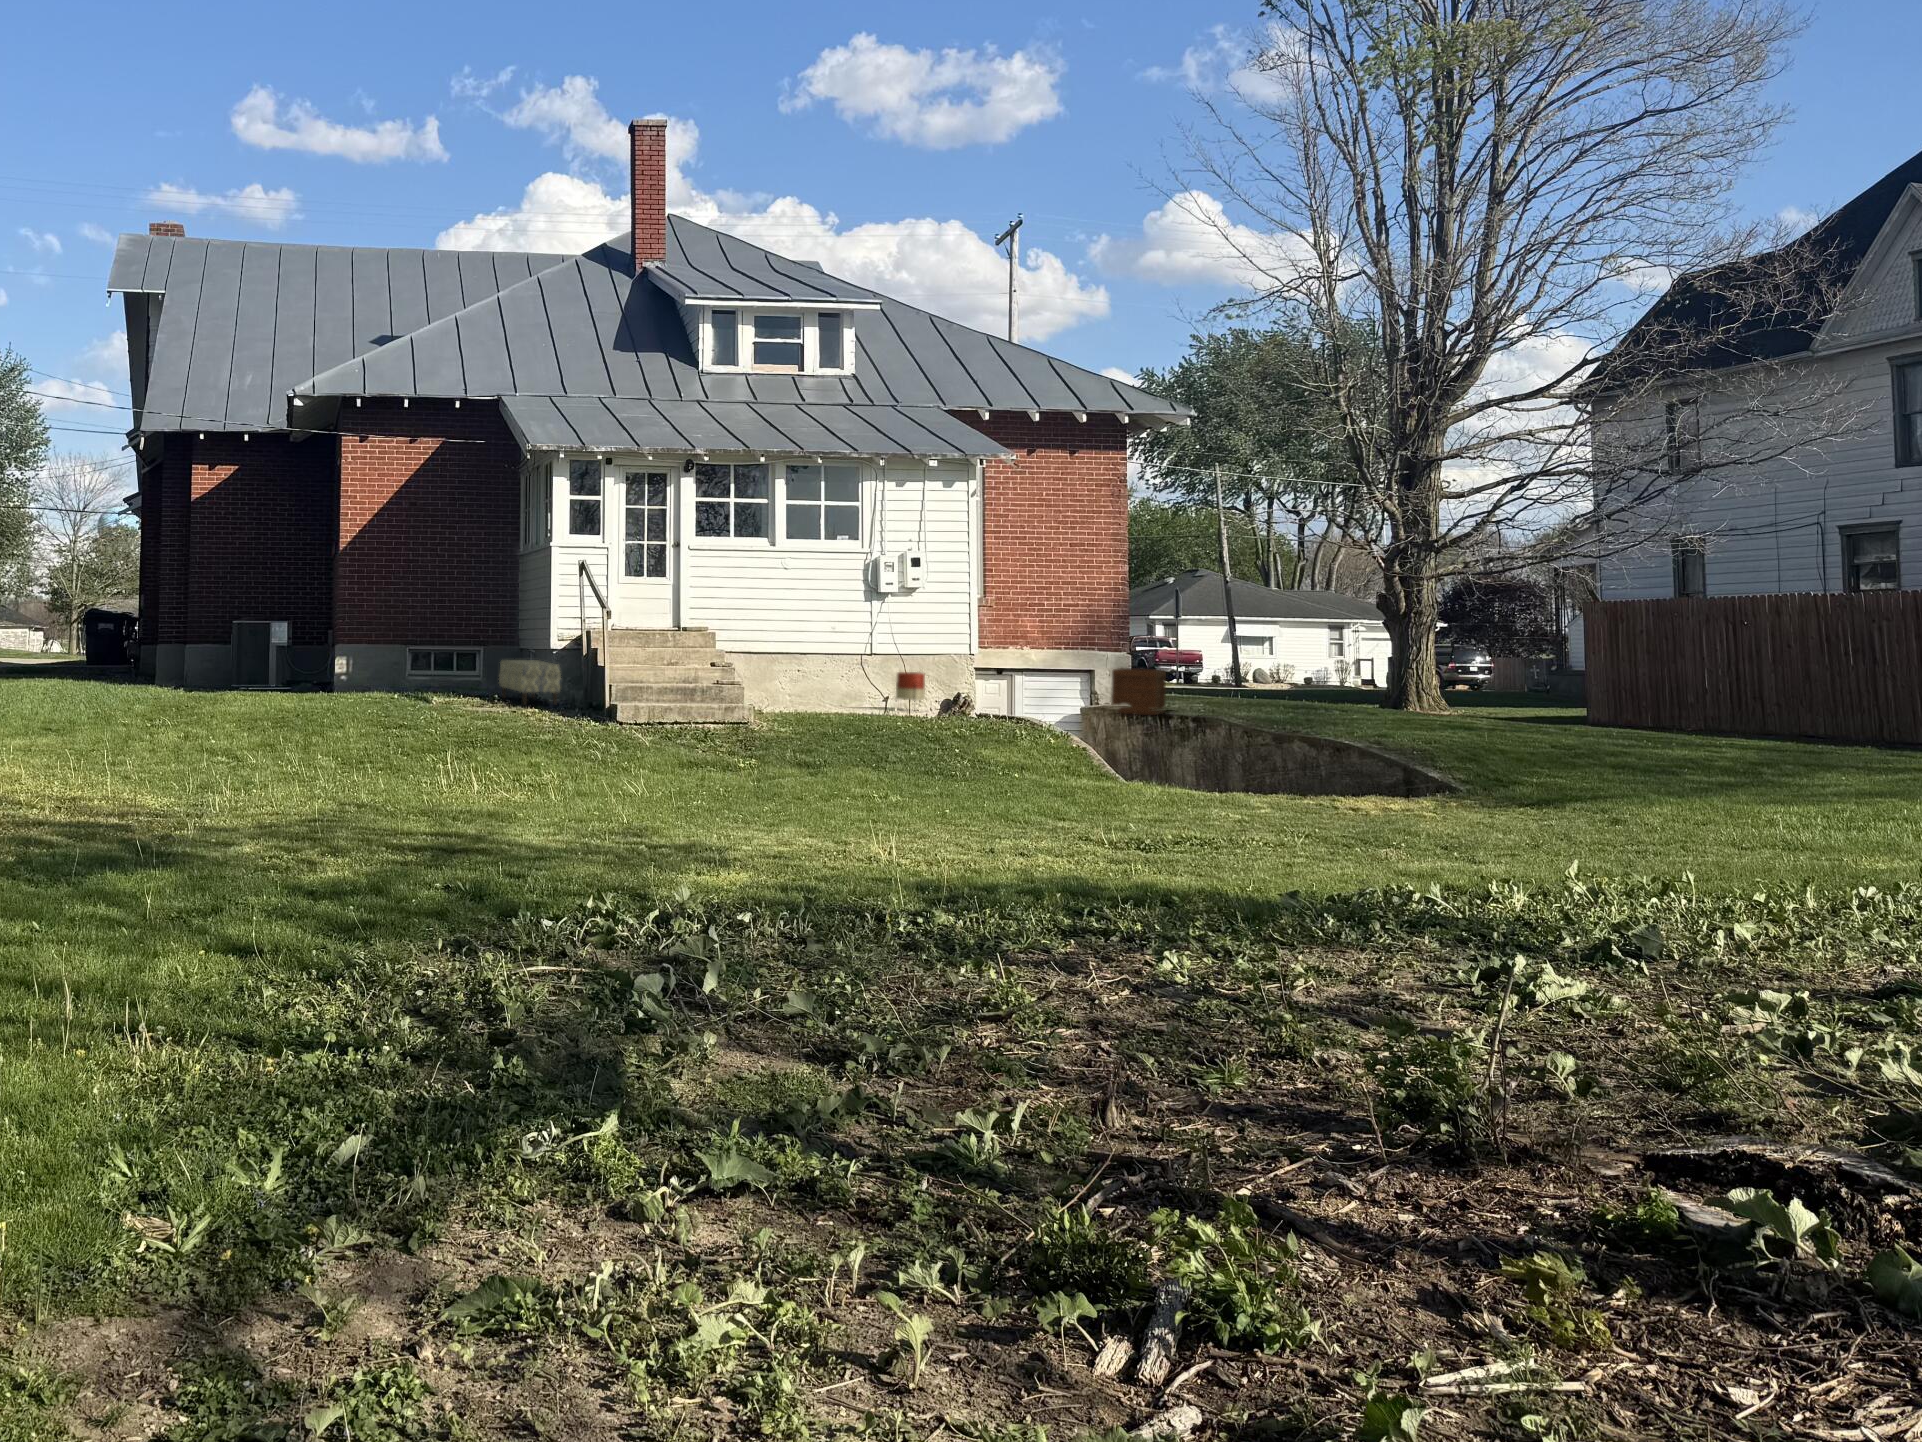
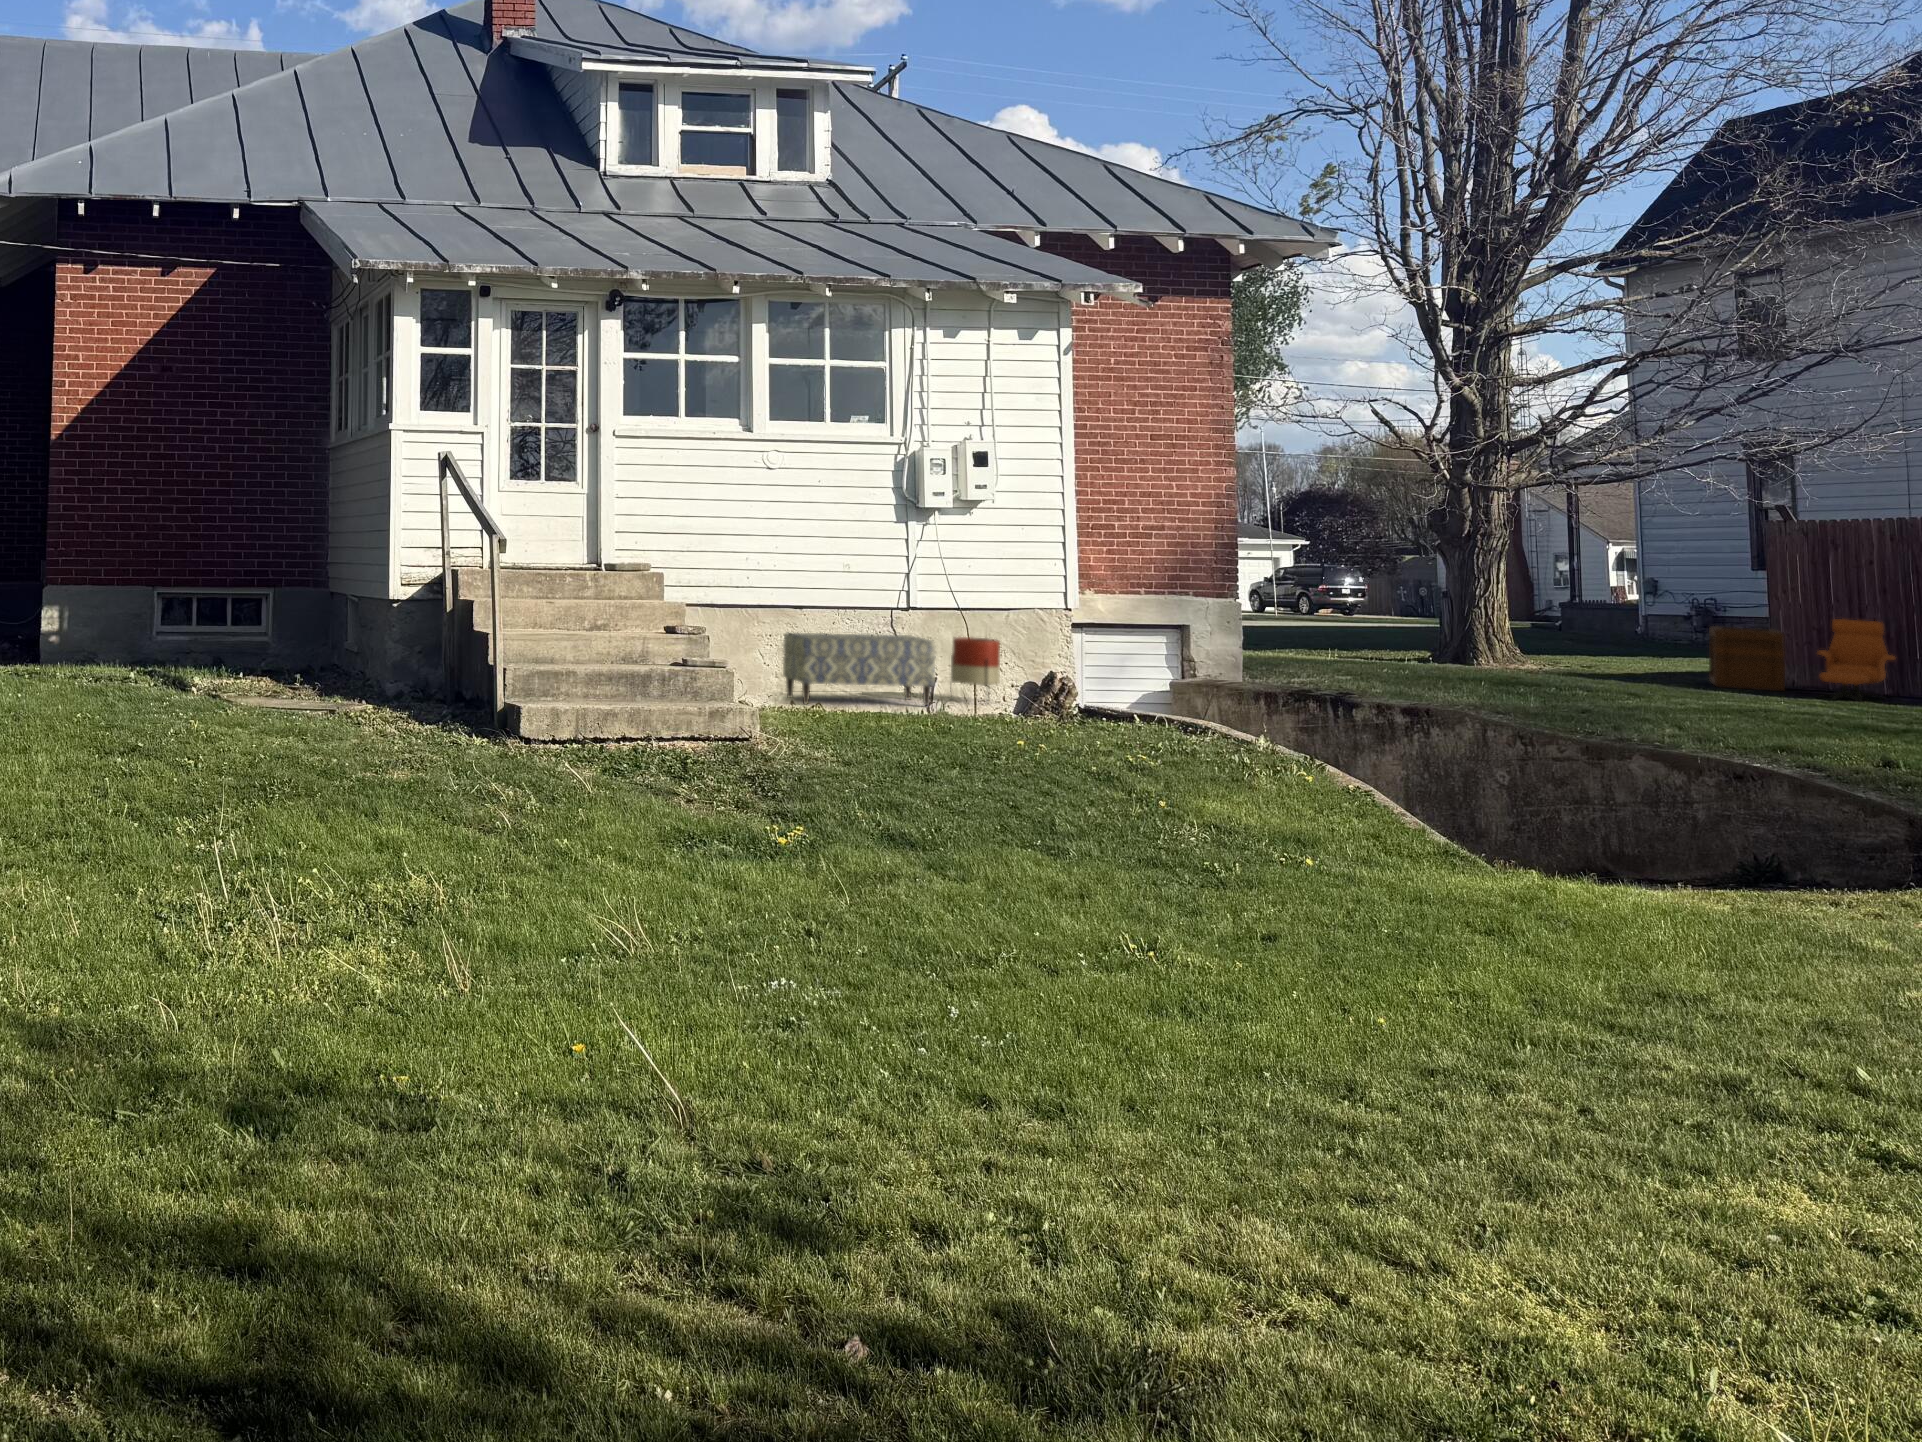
bench: present [499,660,561,704] -> present [783,633,936,706]
lounge chair: none [1540,666,1595,721] -> present [1818,619,1895,701]
wooden crate: present [1111,668,1166,715] -> present [1709,626,1785,691]

